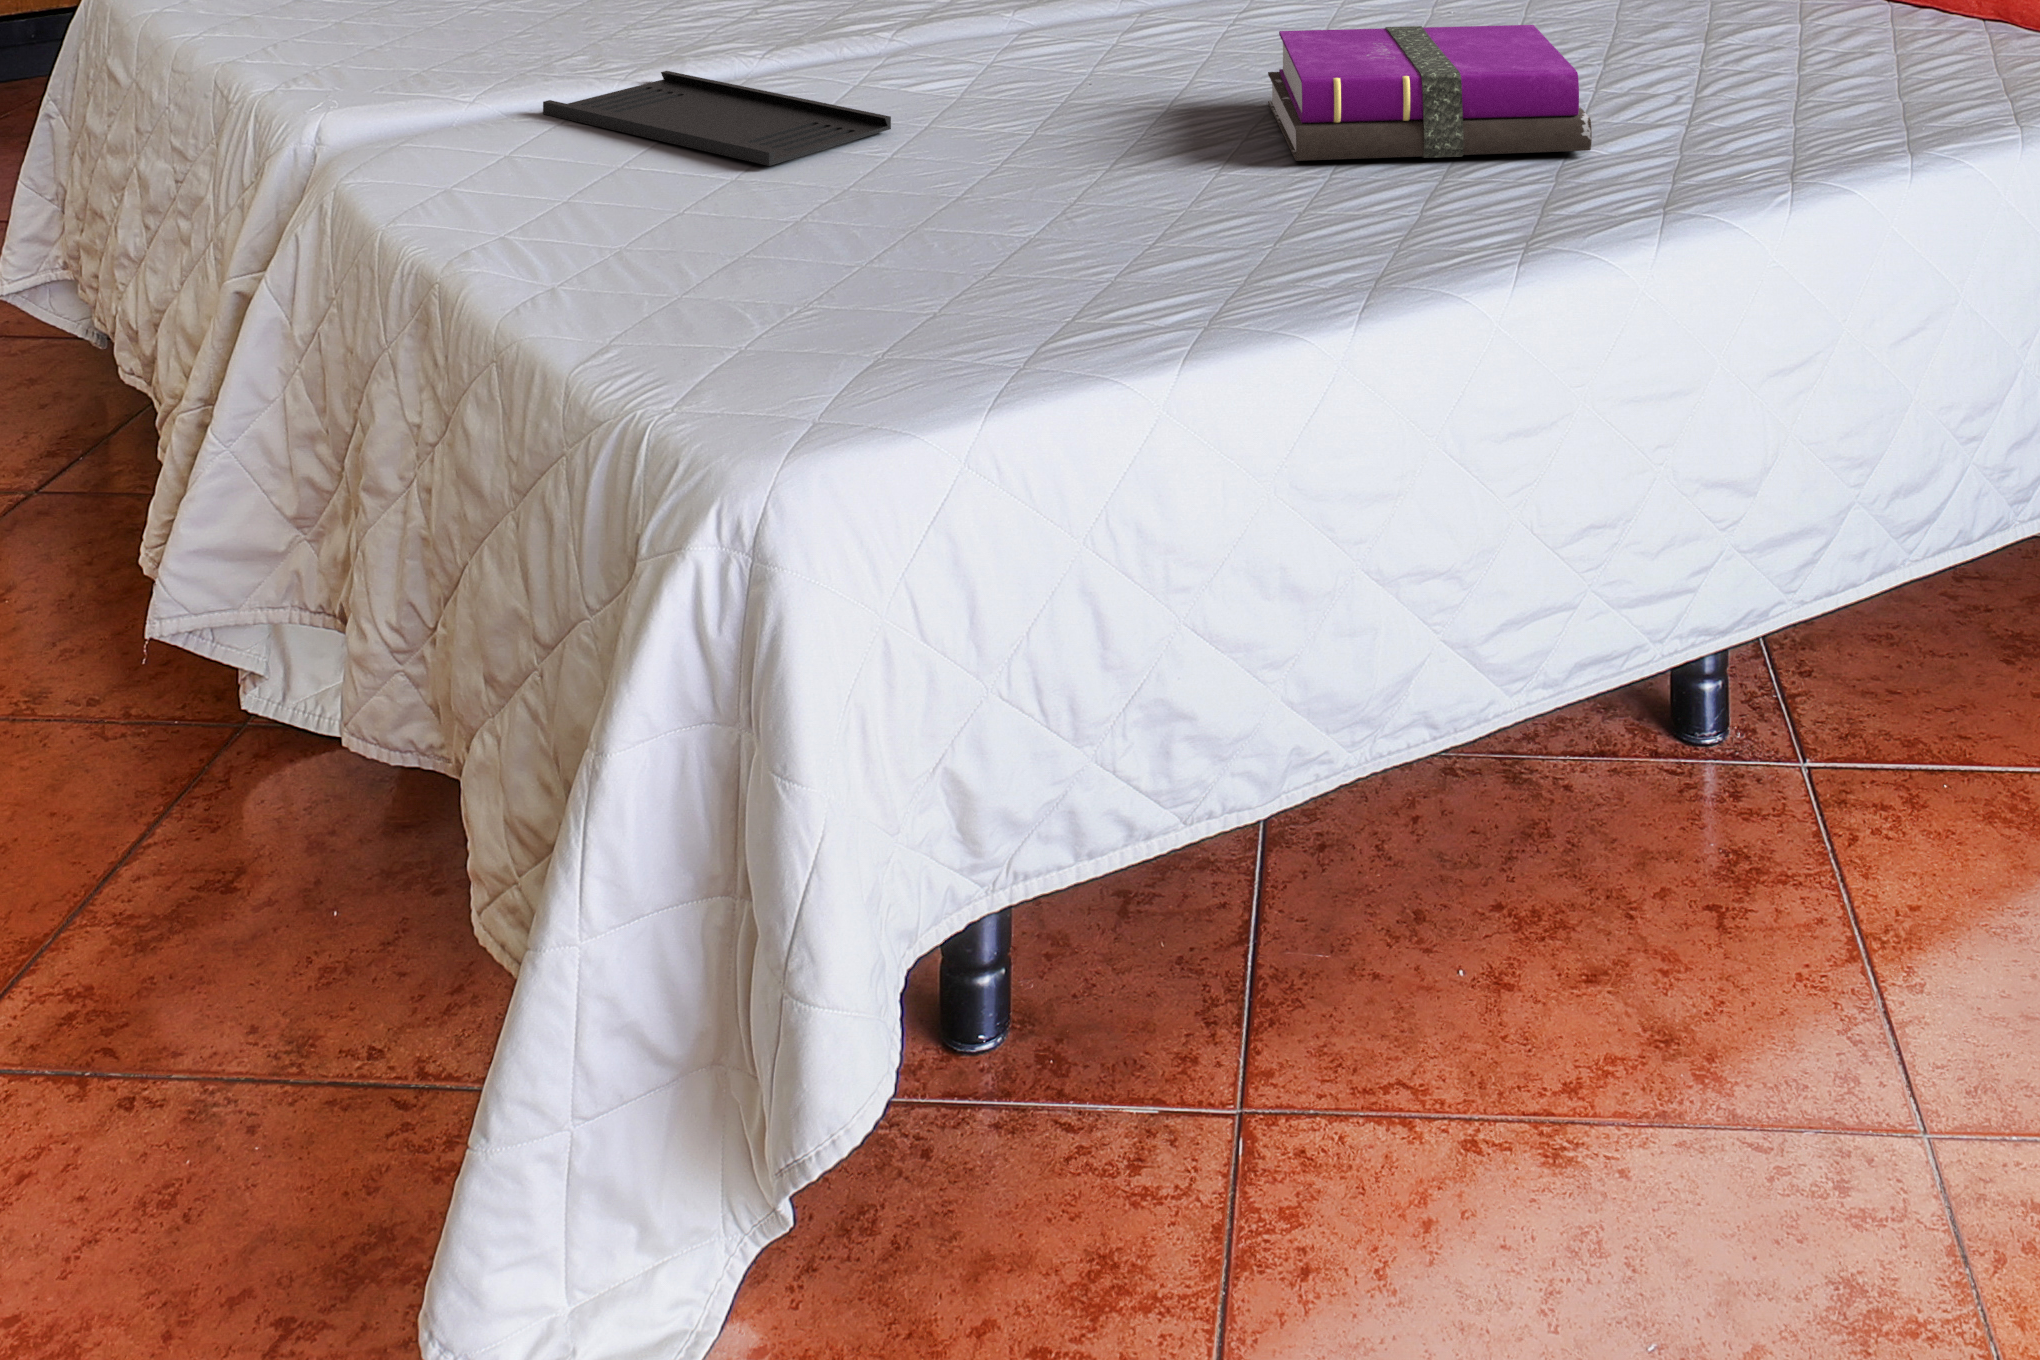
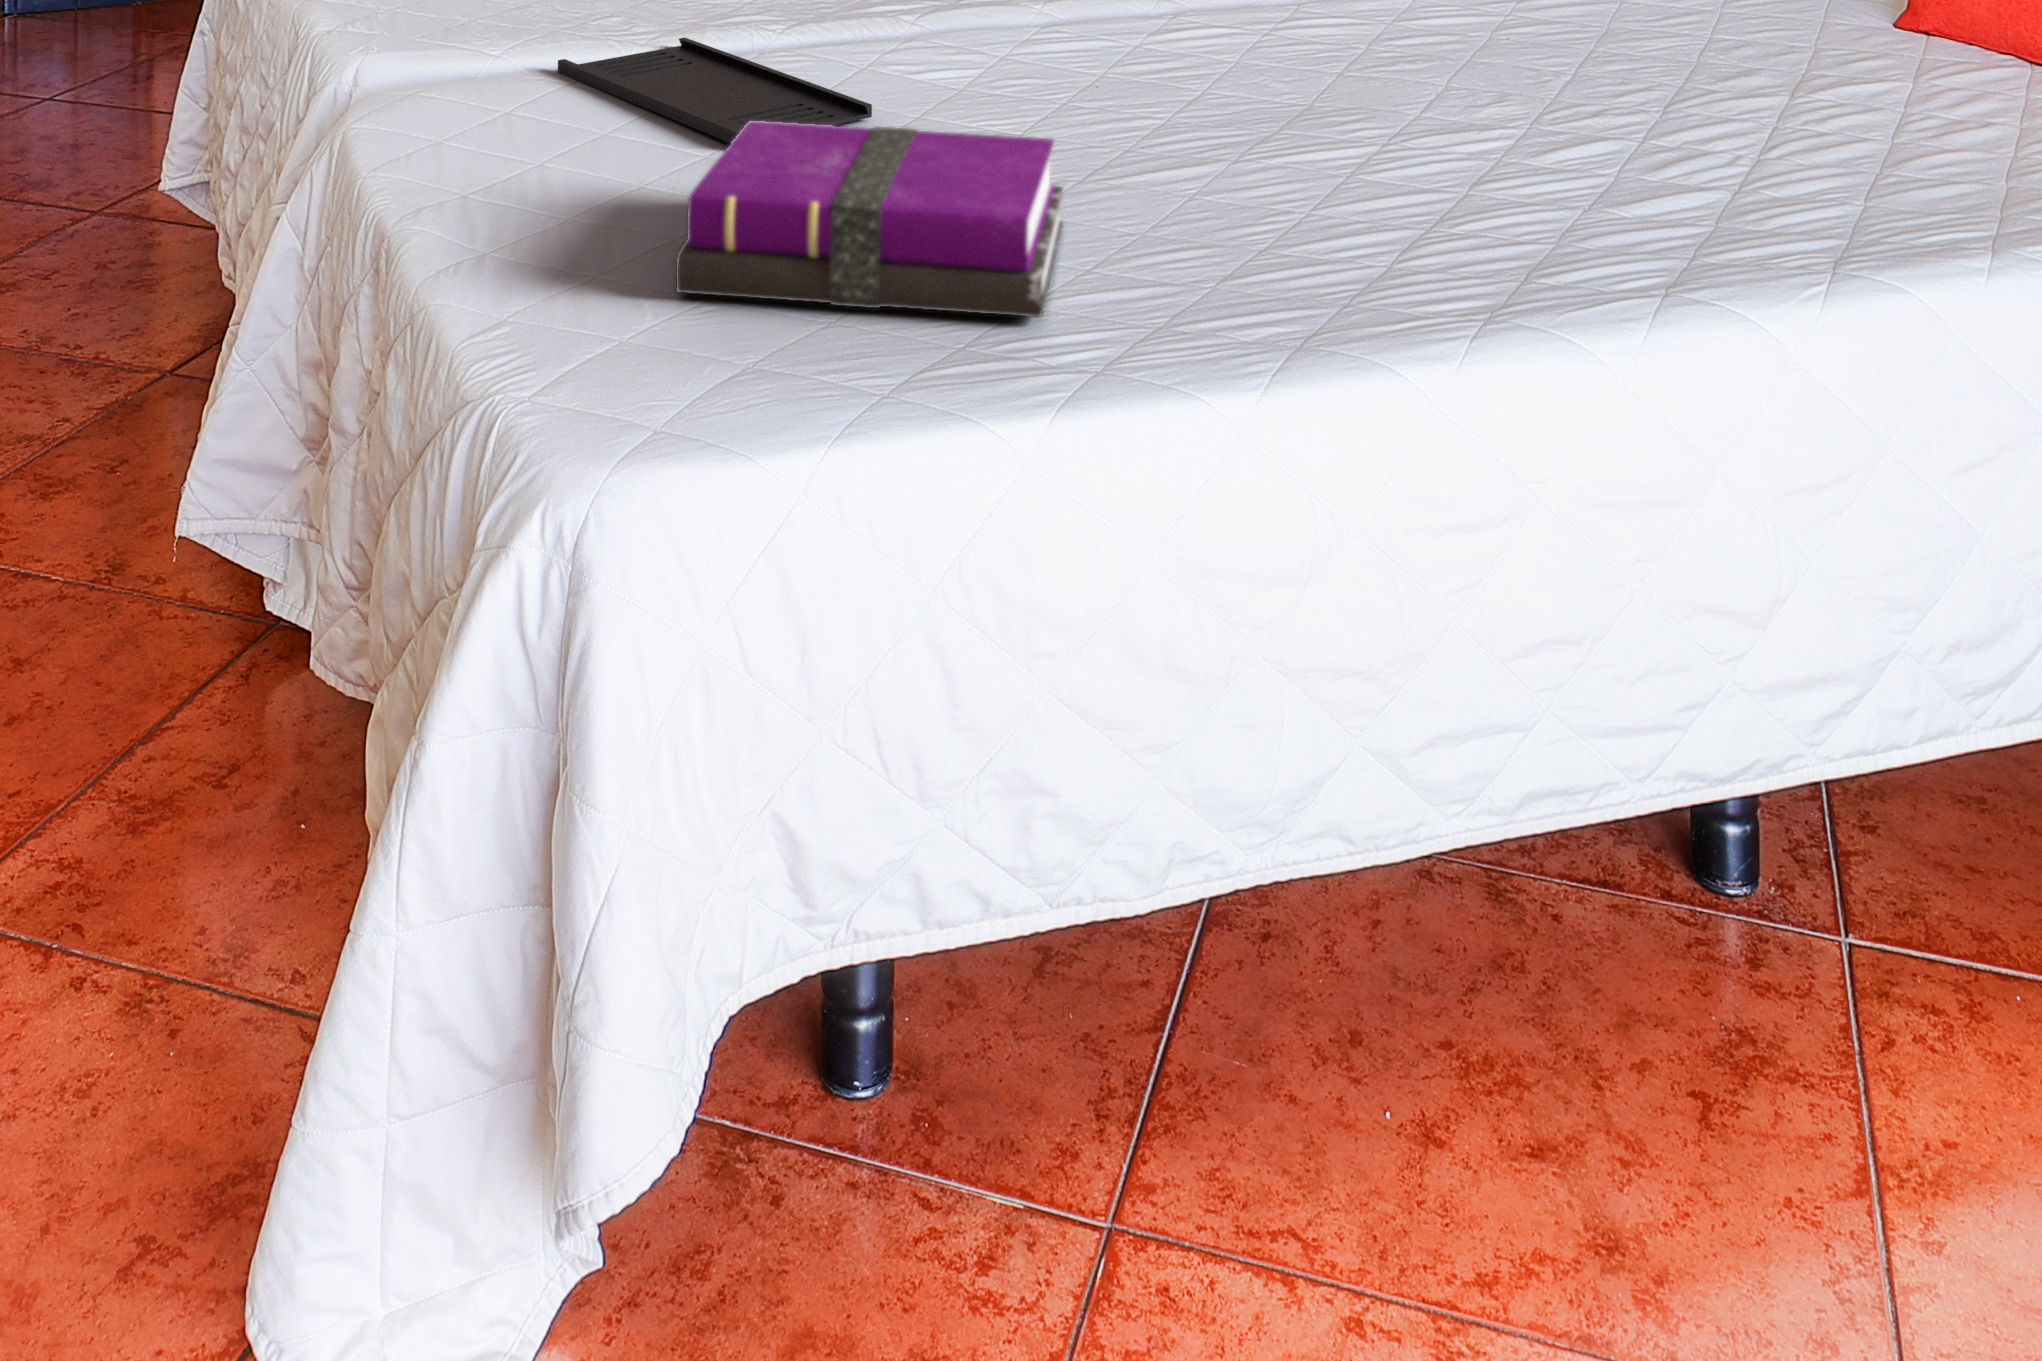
notebook: present [1268,25,1592,161] -> present [676,121,1063,317]

